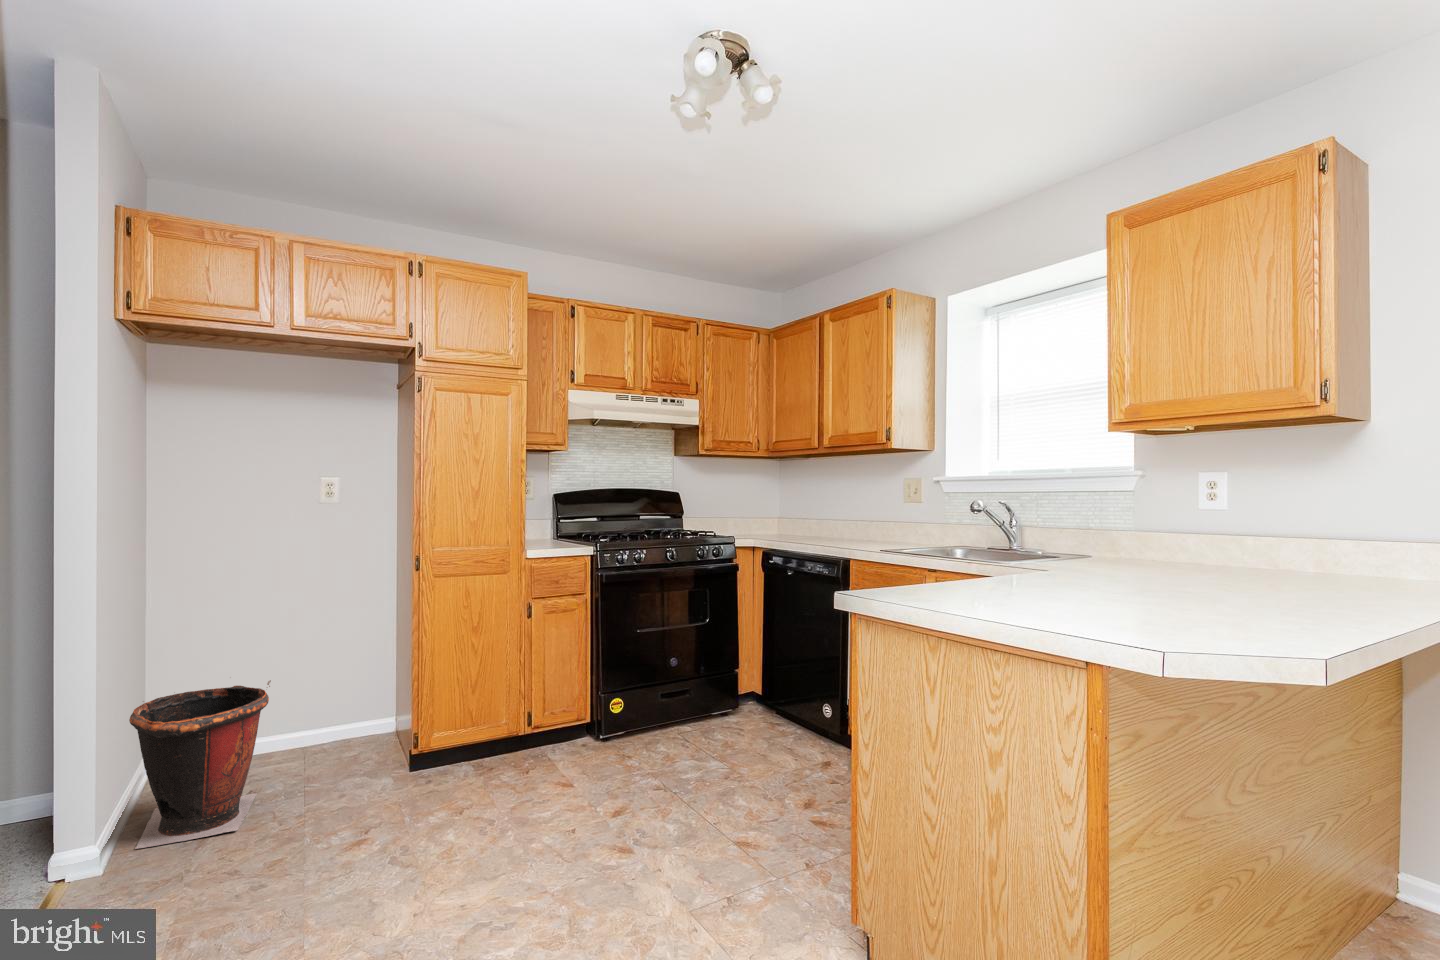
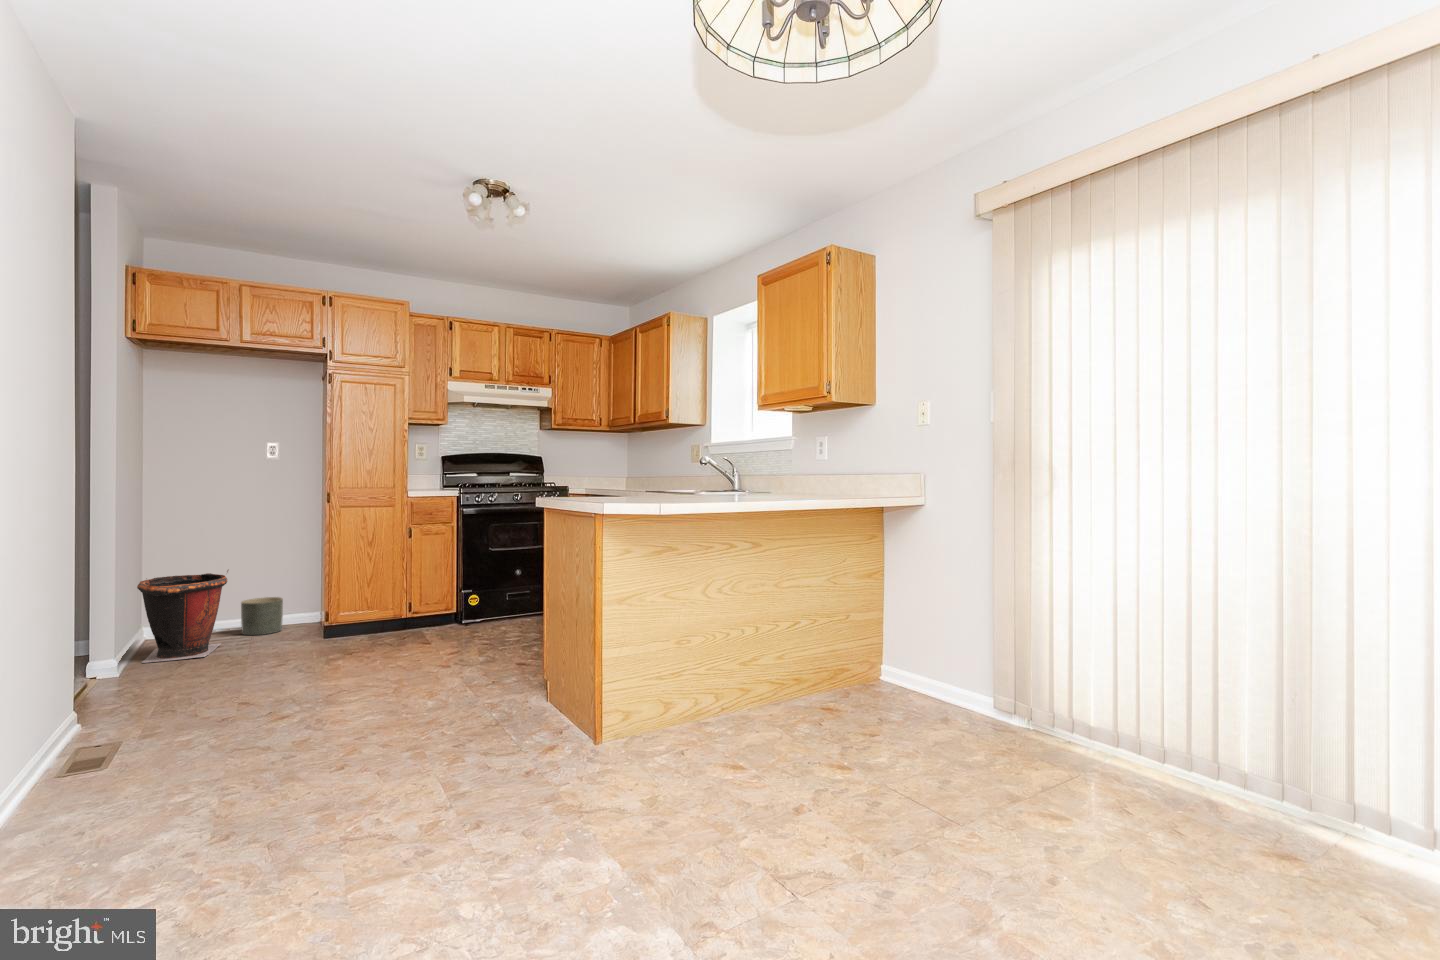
planter: none [280,706,340,771] -> present [241,597,283,635]

